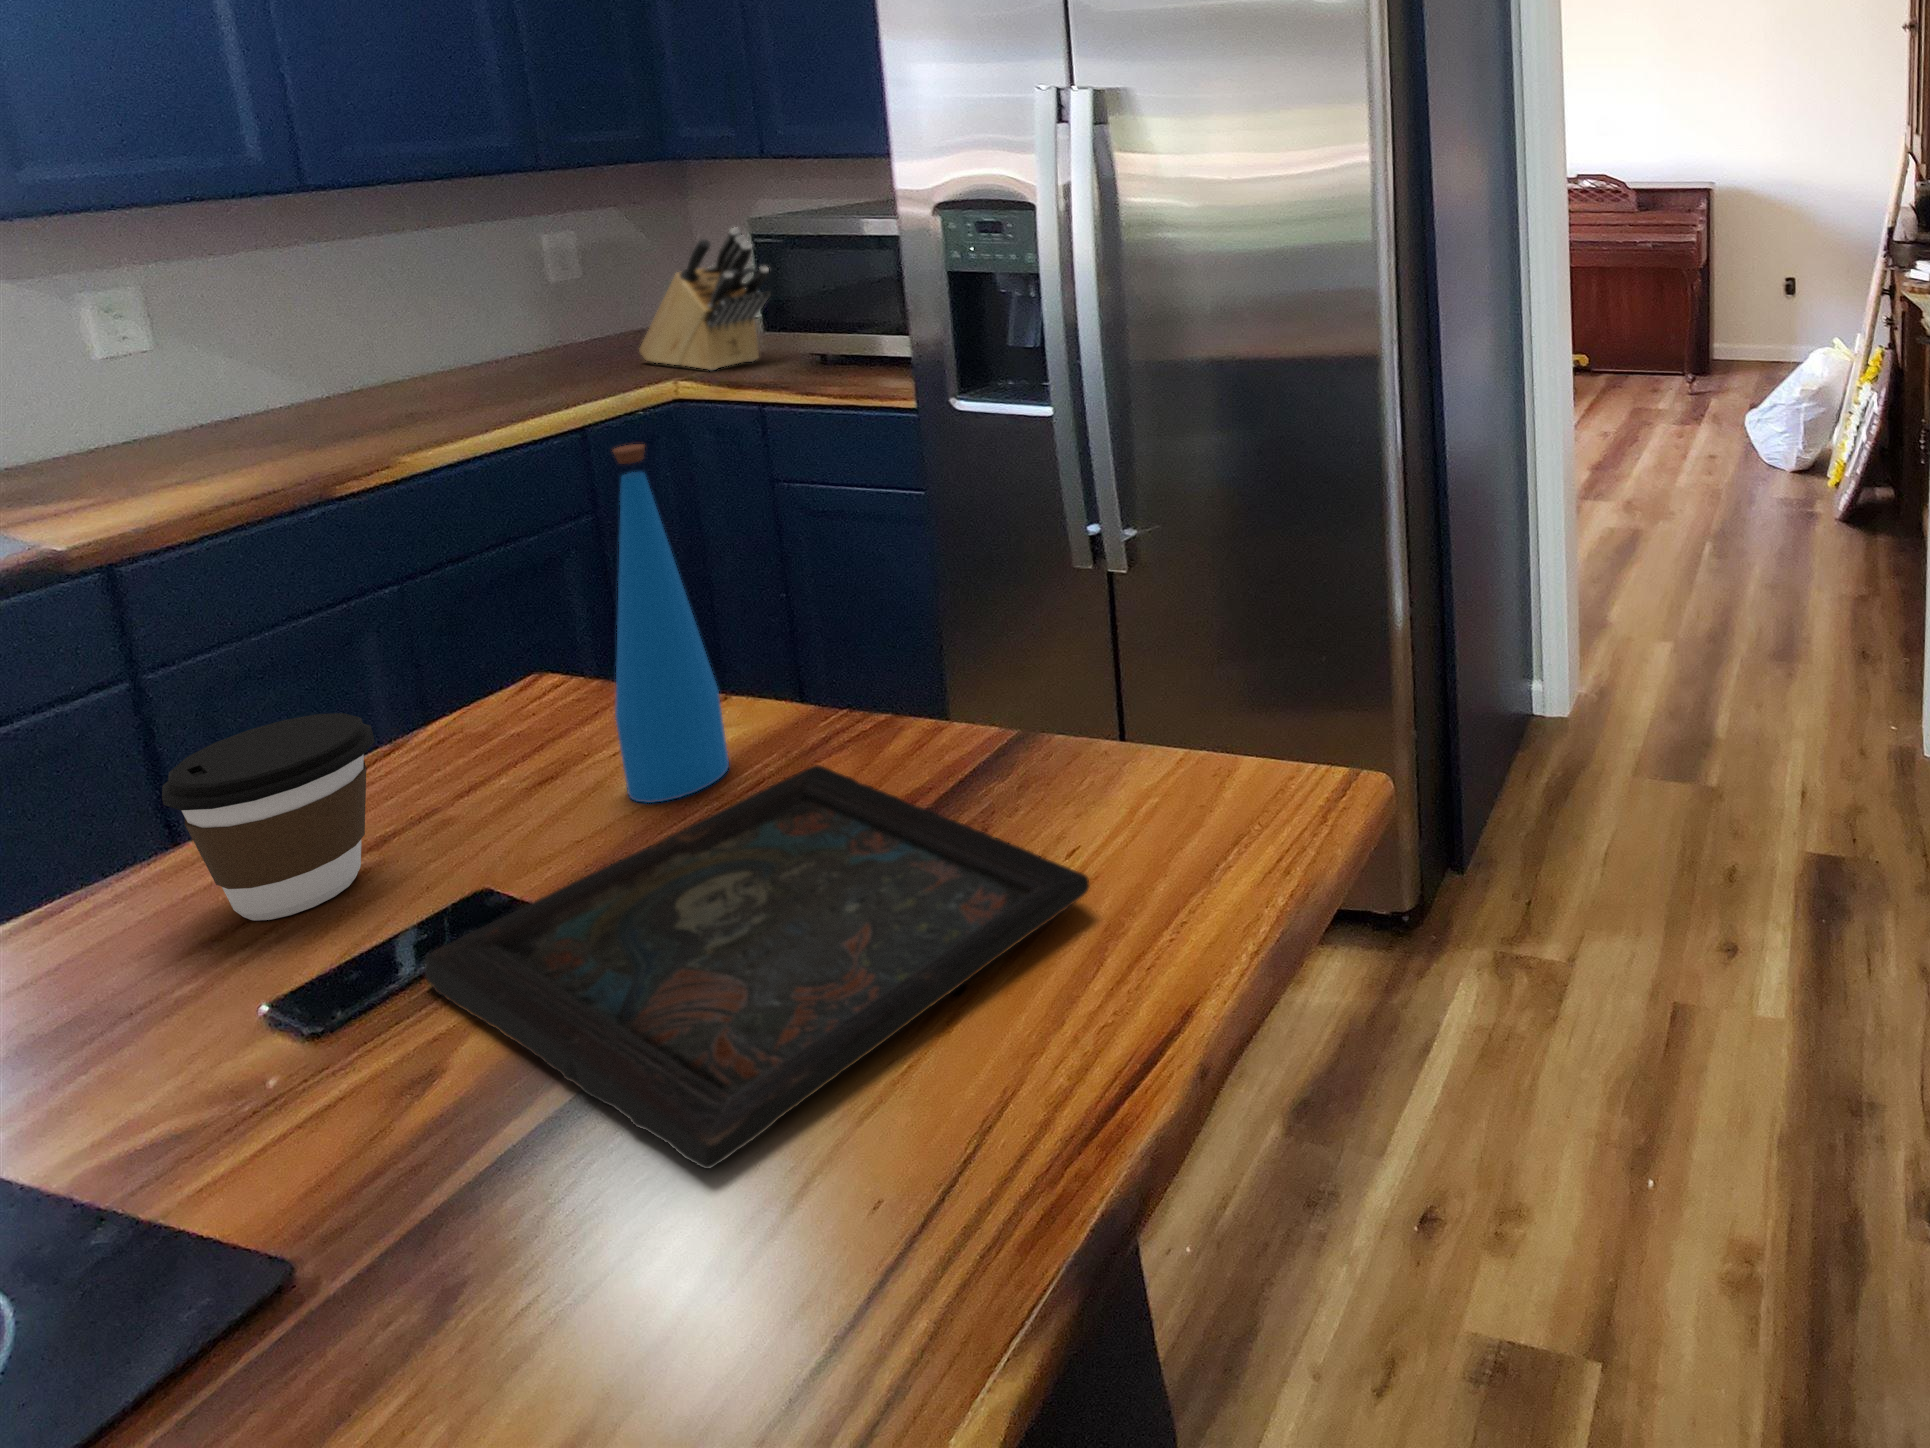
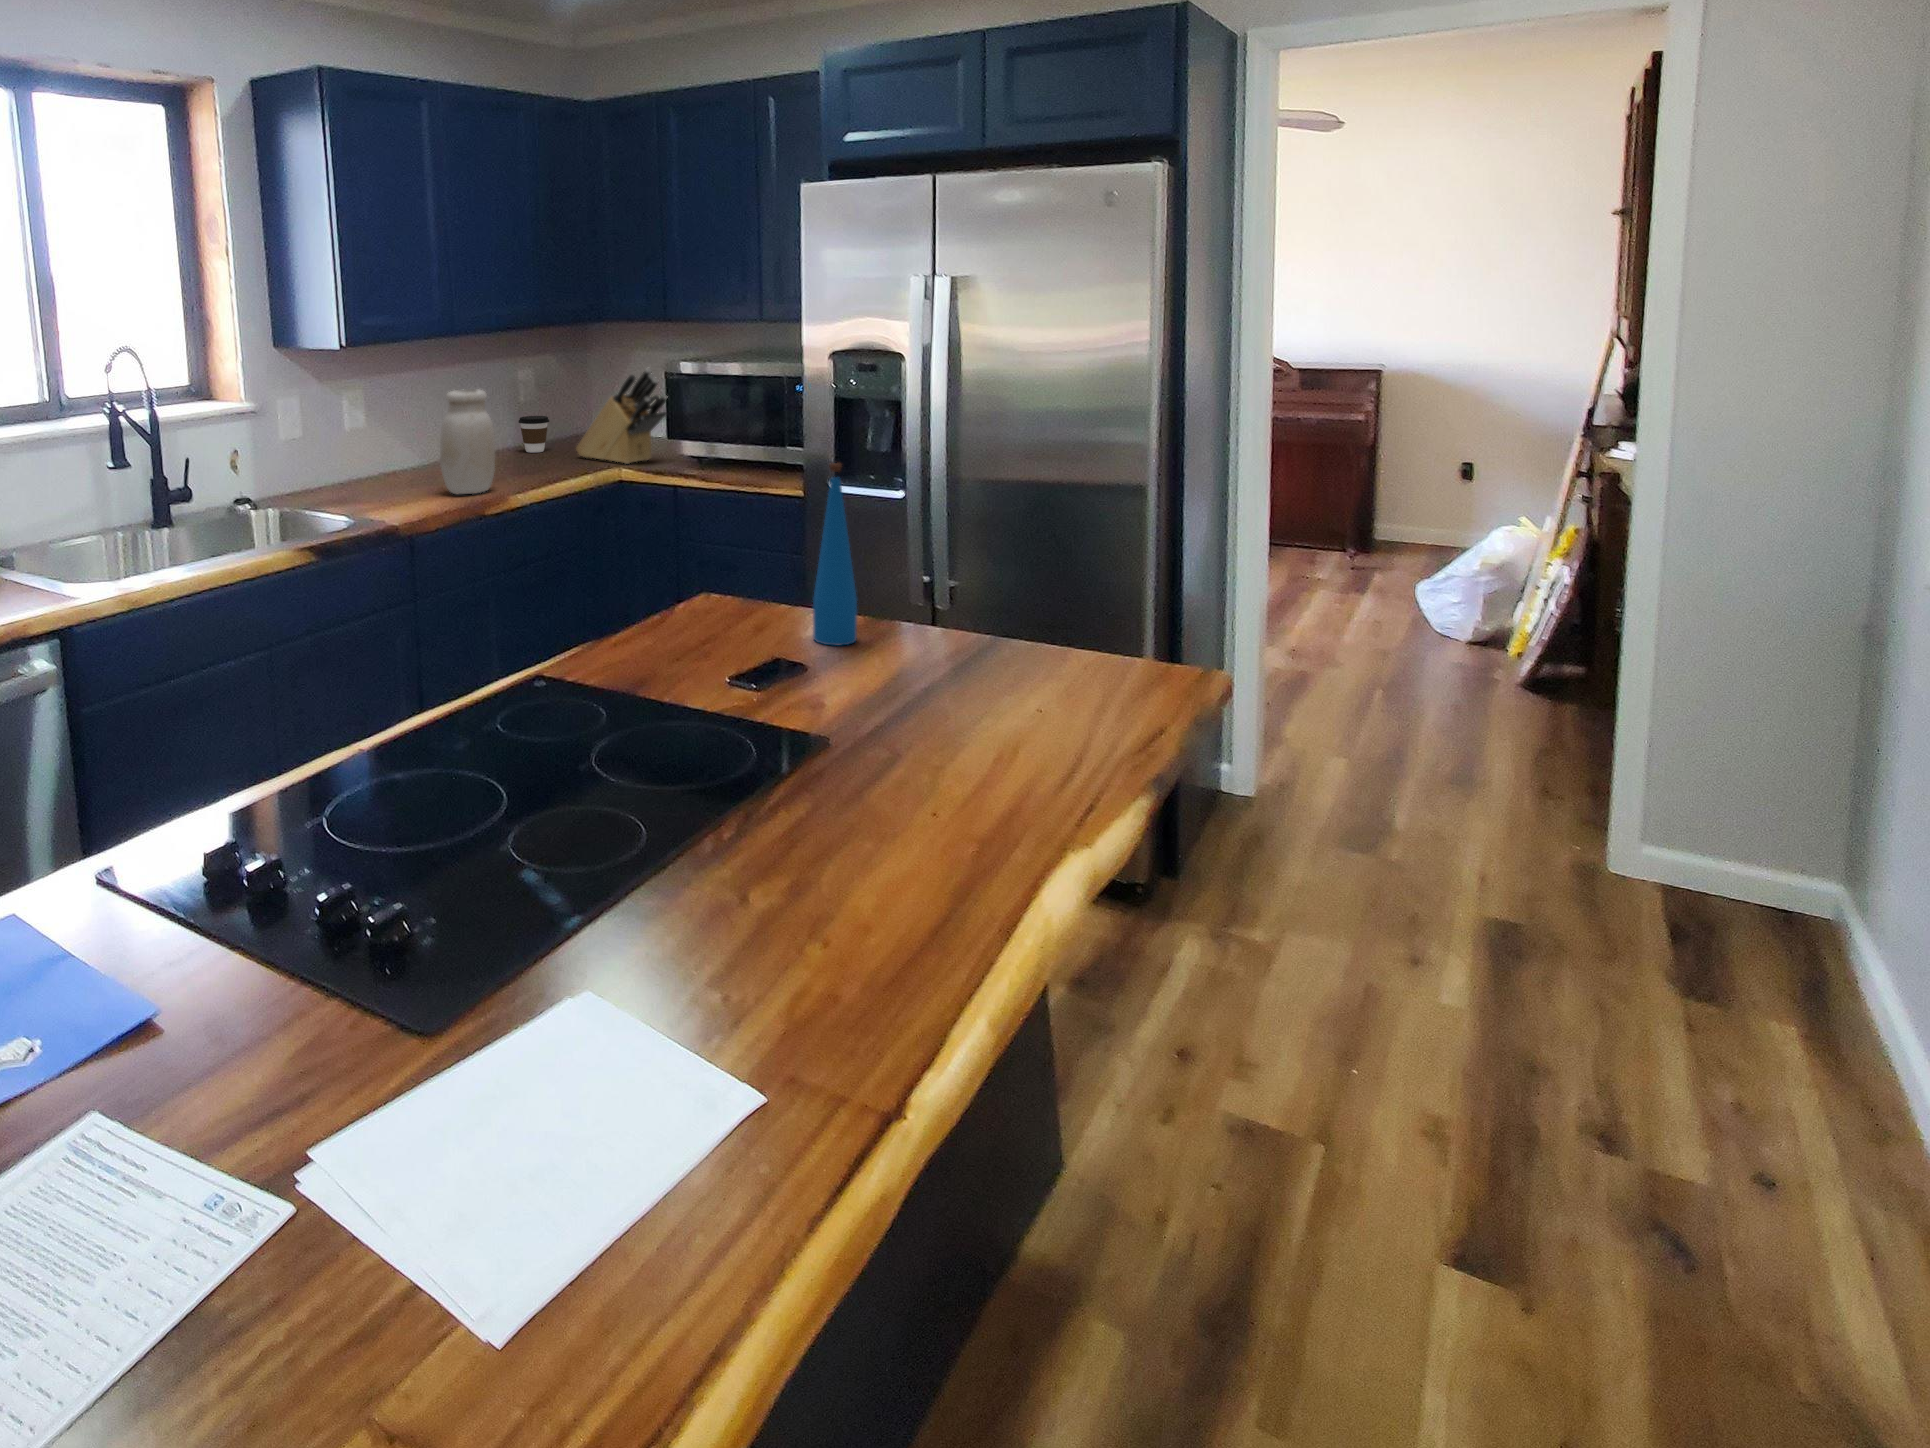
jar: none [271,279,406,458] -> present [440,389,495,494]
coffee cup: present [162,713,375,921] -> present [519,416,549,453]
tray: present [424,765,1089,1169] -> none [805,635,1101,740]

